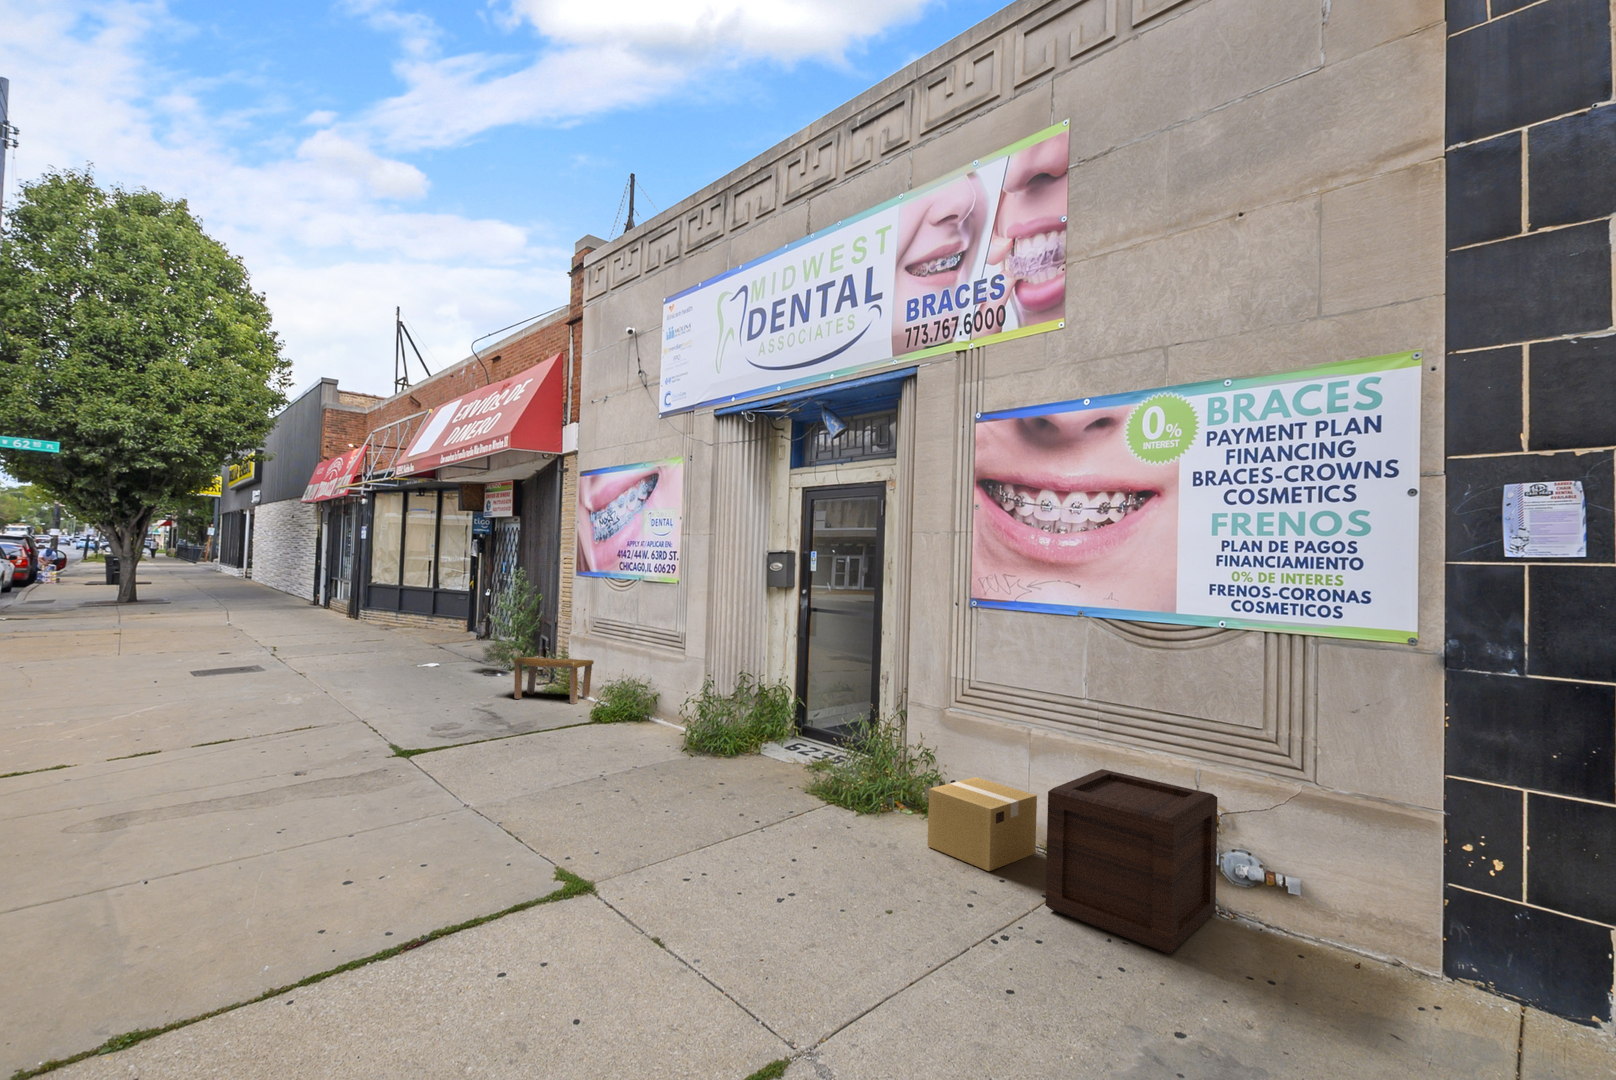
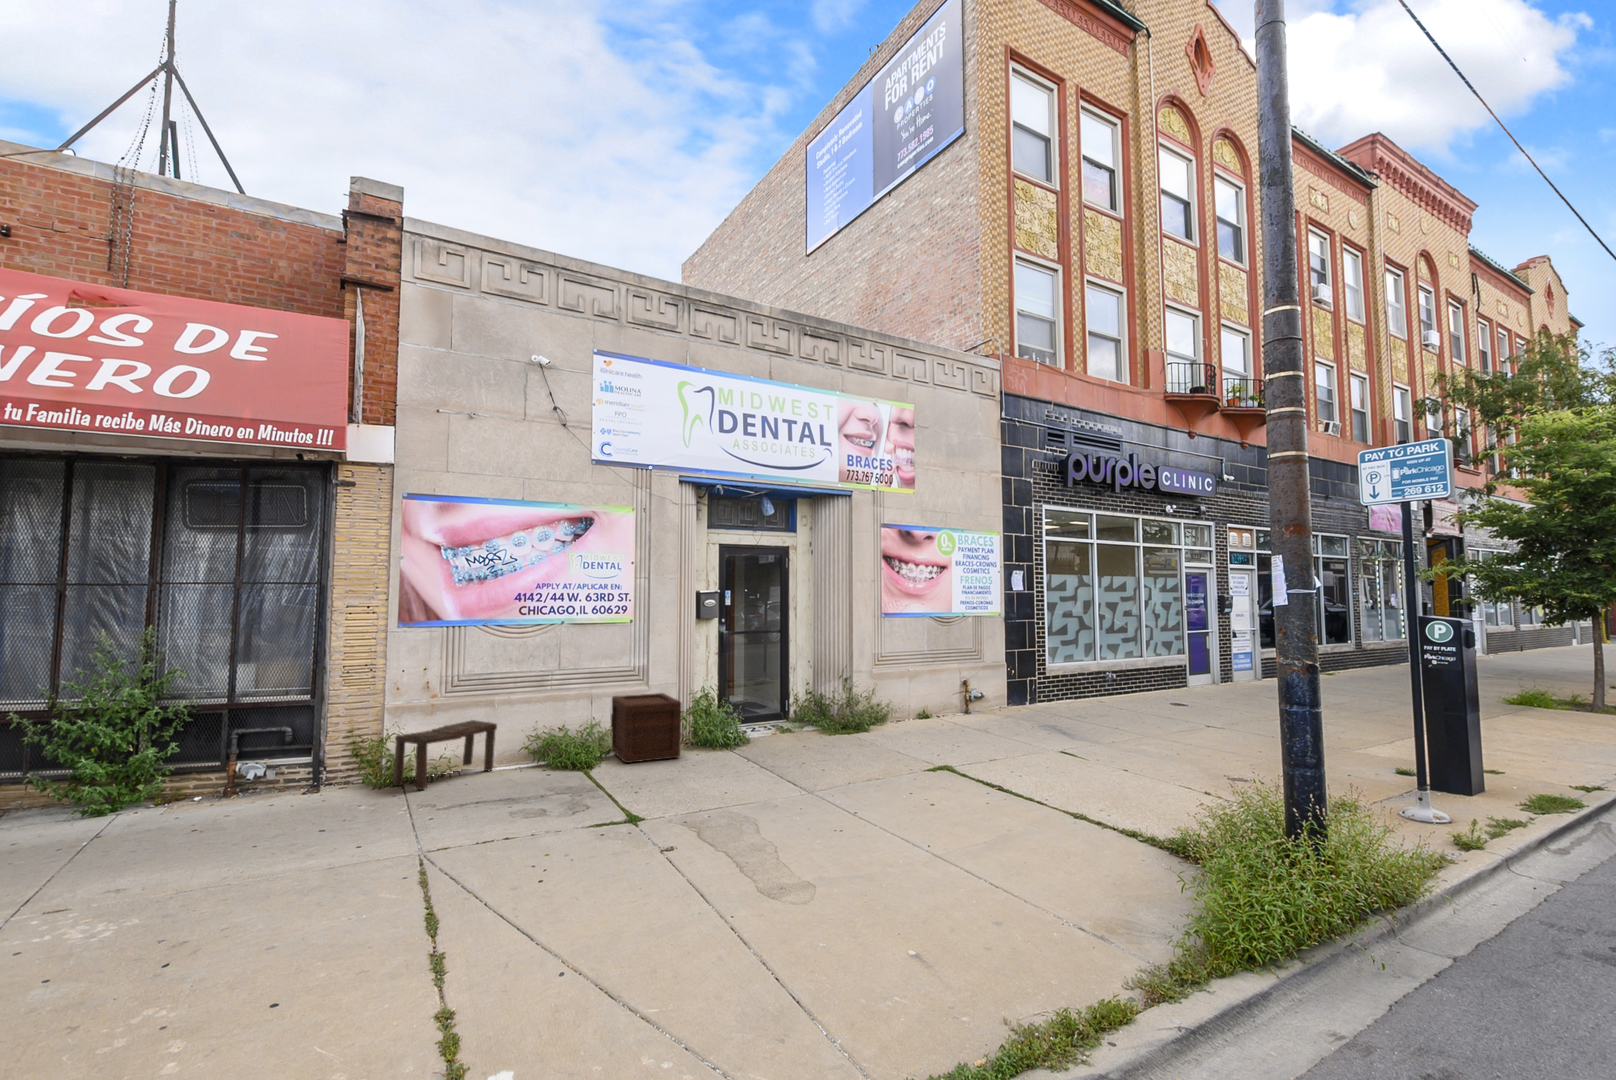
potted tree: present [483,632,512,676] -> none [146,730,205,809]
wooden crate: present [1045,769,1218,954] -> present [611,693,681,763]
cardboard box: present [928,777,1037,871] -> none [887,695,935,729]

